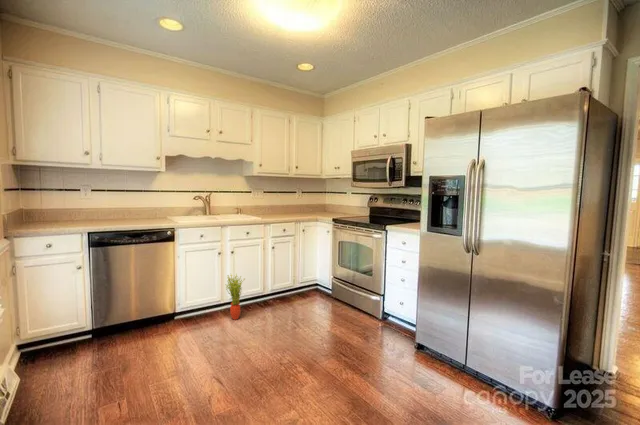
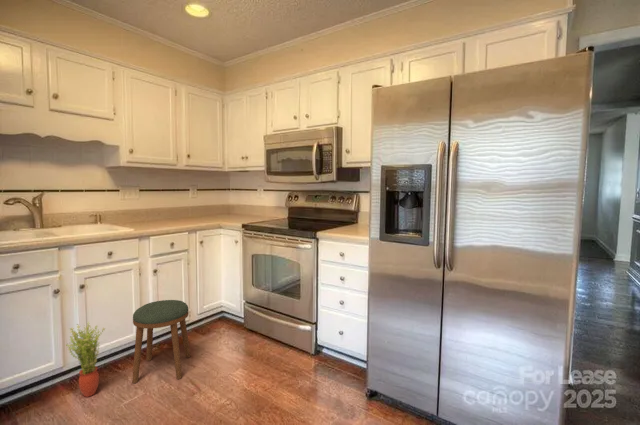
stool: none [259,267,294,319] -> present [132,300,190,383]

